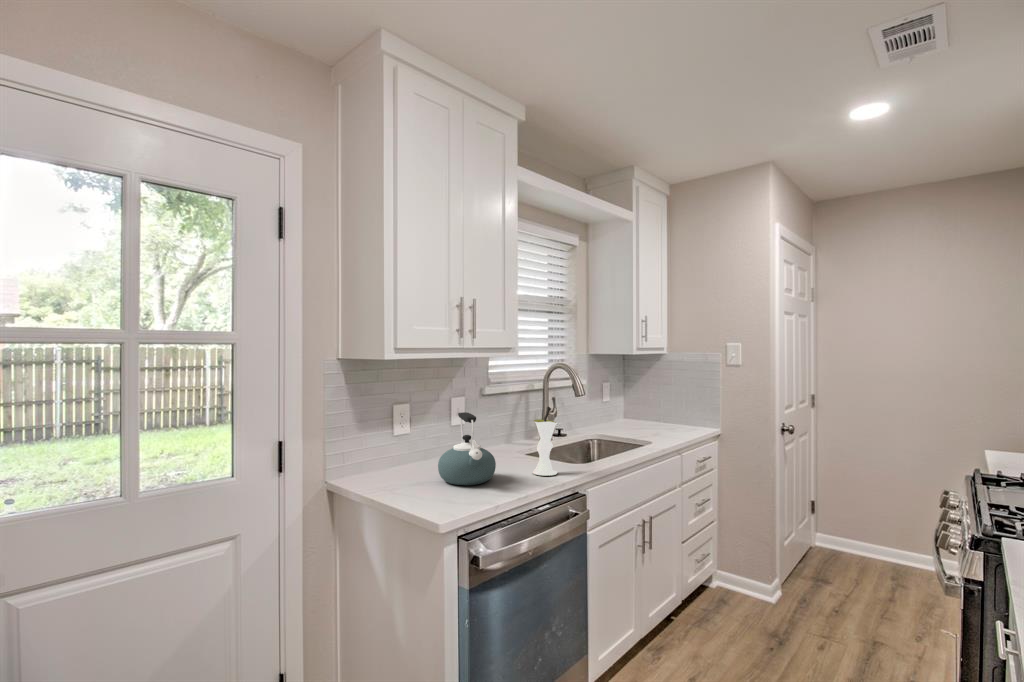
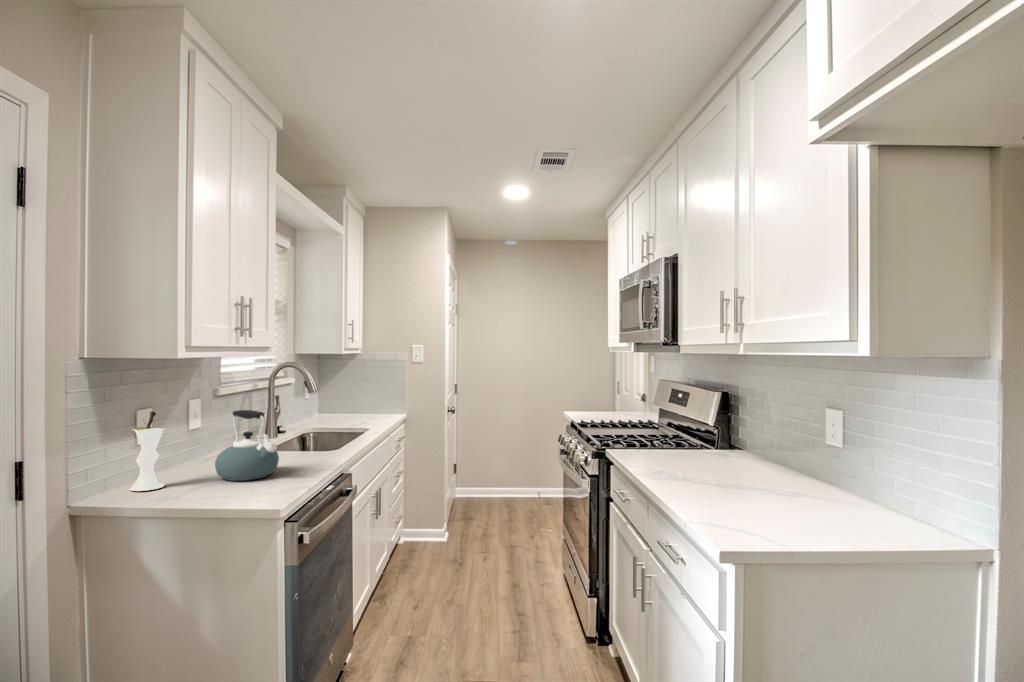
vase: present [533,407,557,476] -> present [130,411,165,491]

